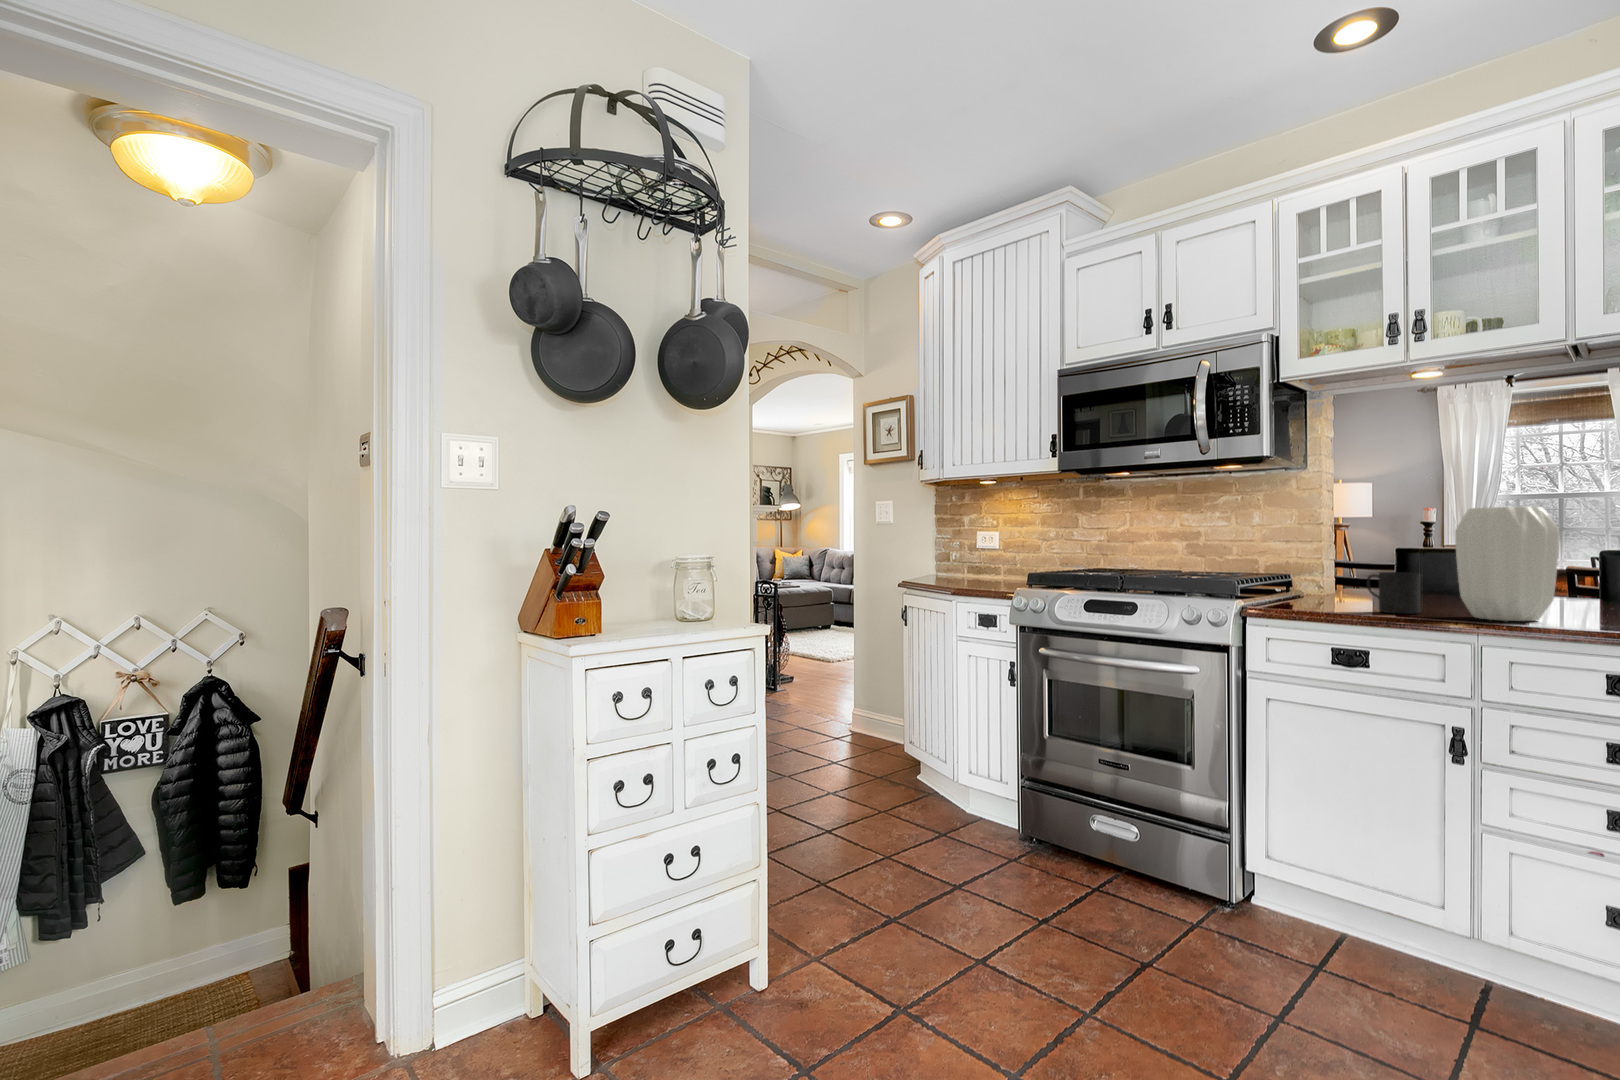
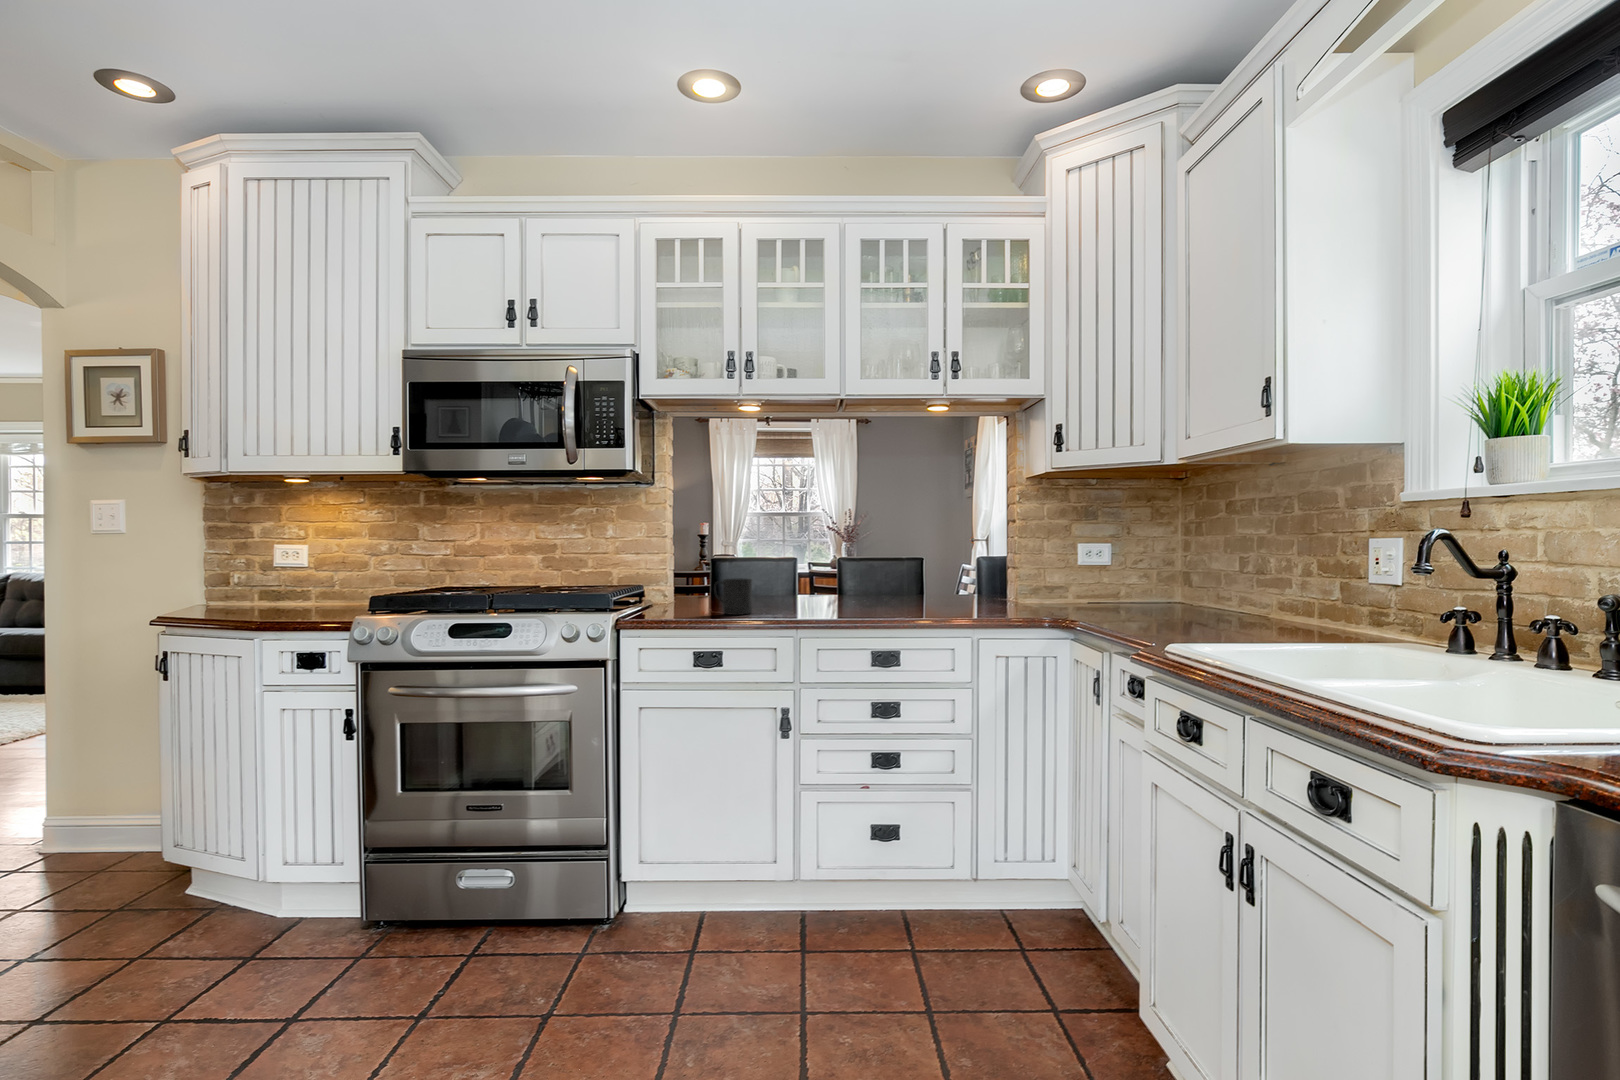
vase: present [1455,507,1559,621] -> none [777,523,840,615]

